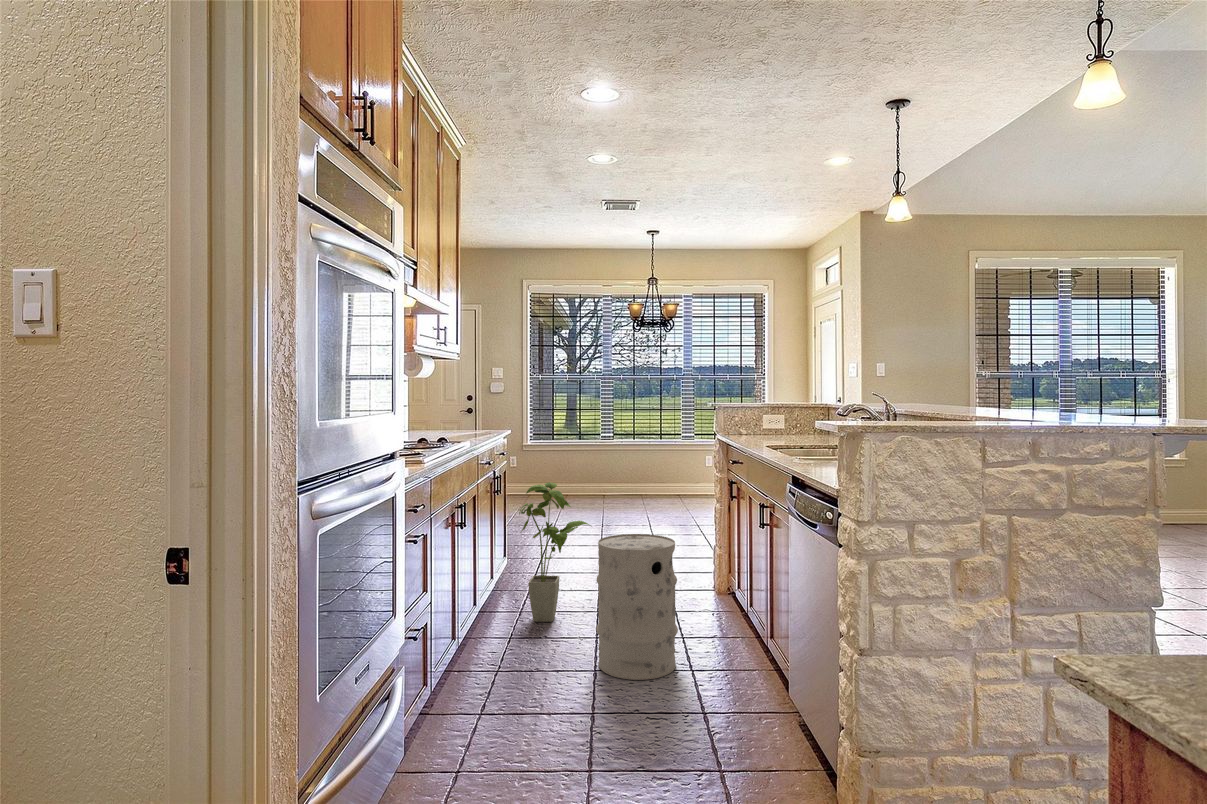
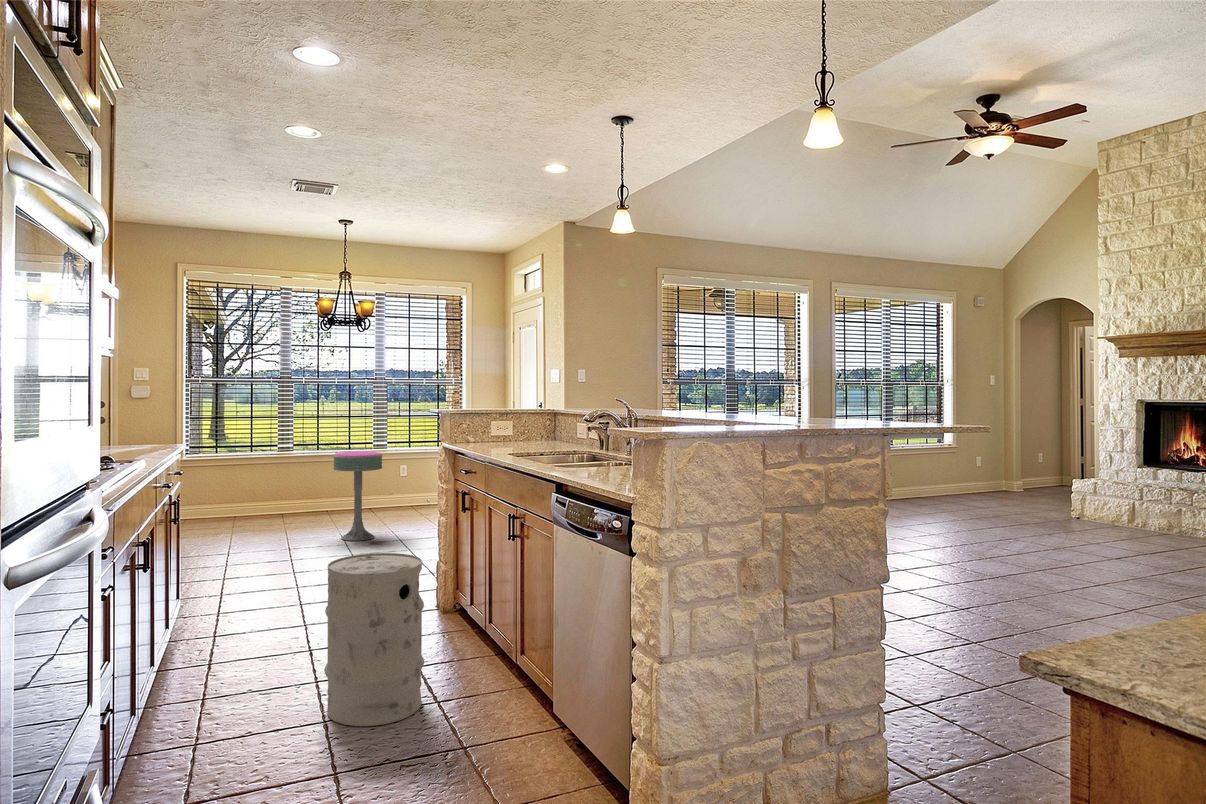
bar stool: none [643,452,683,528] -> present [333,451,382,541]
house plant: present [519,482,589,622] -> none [201,497,302,673]

